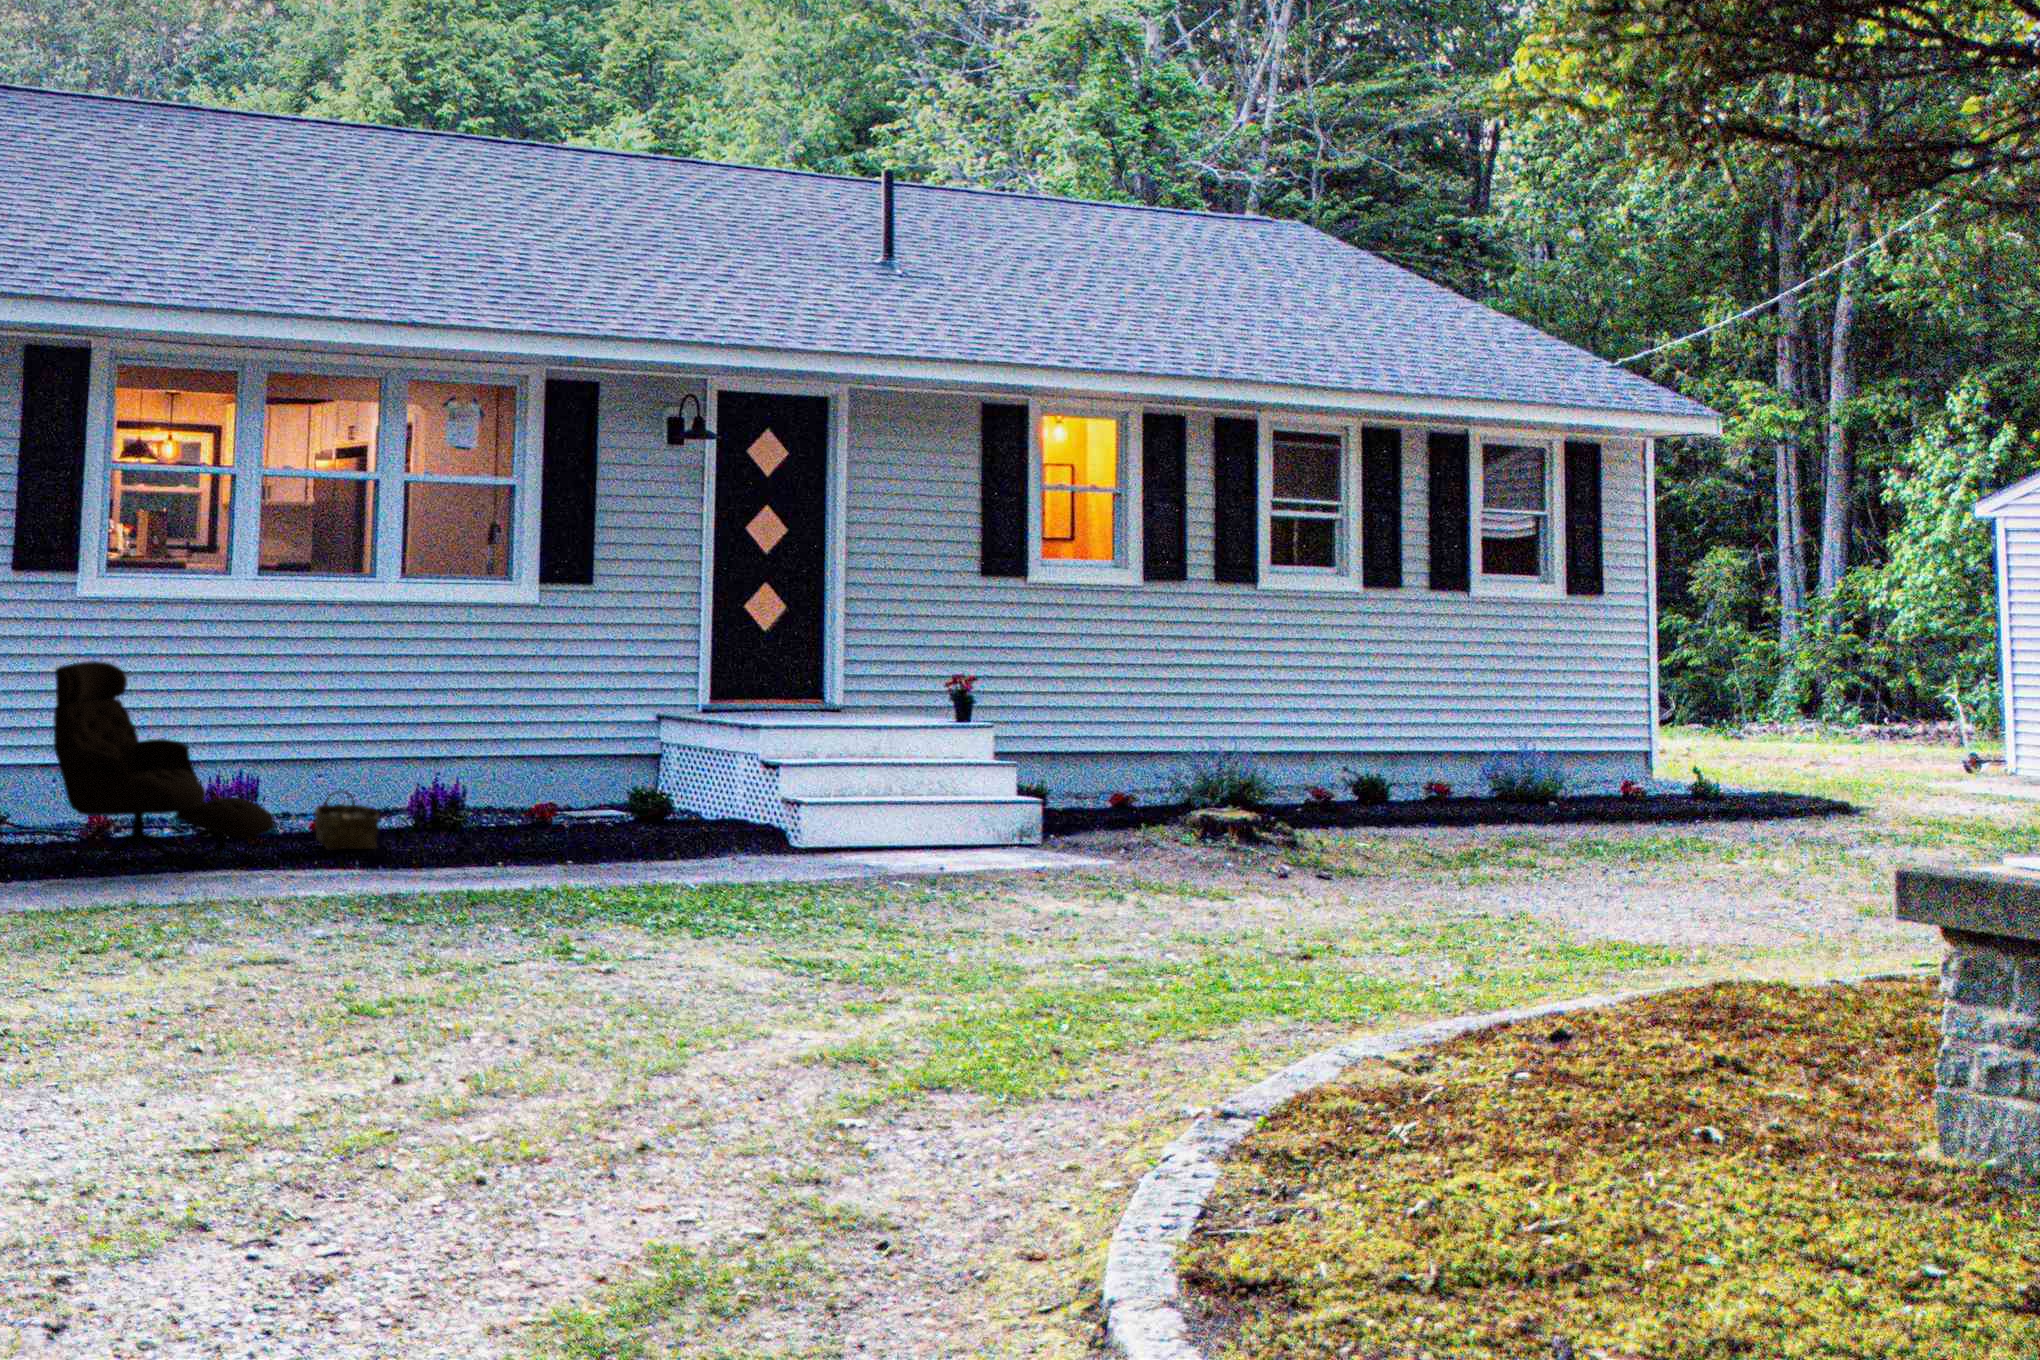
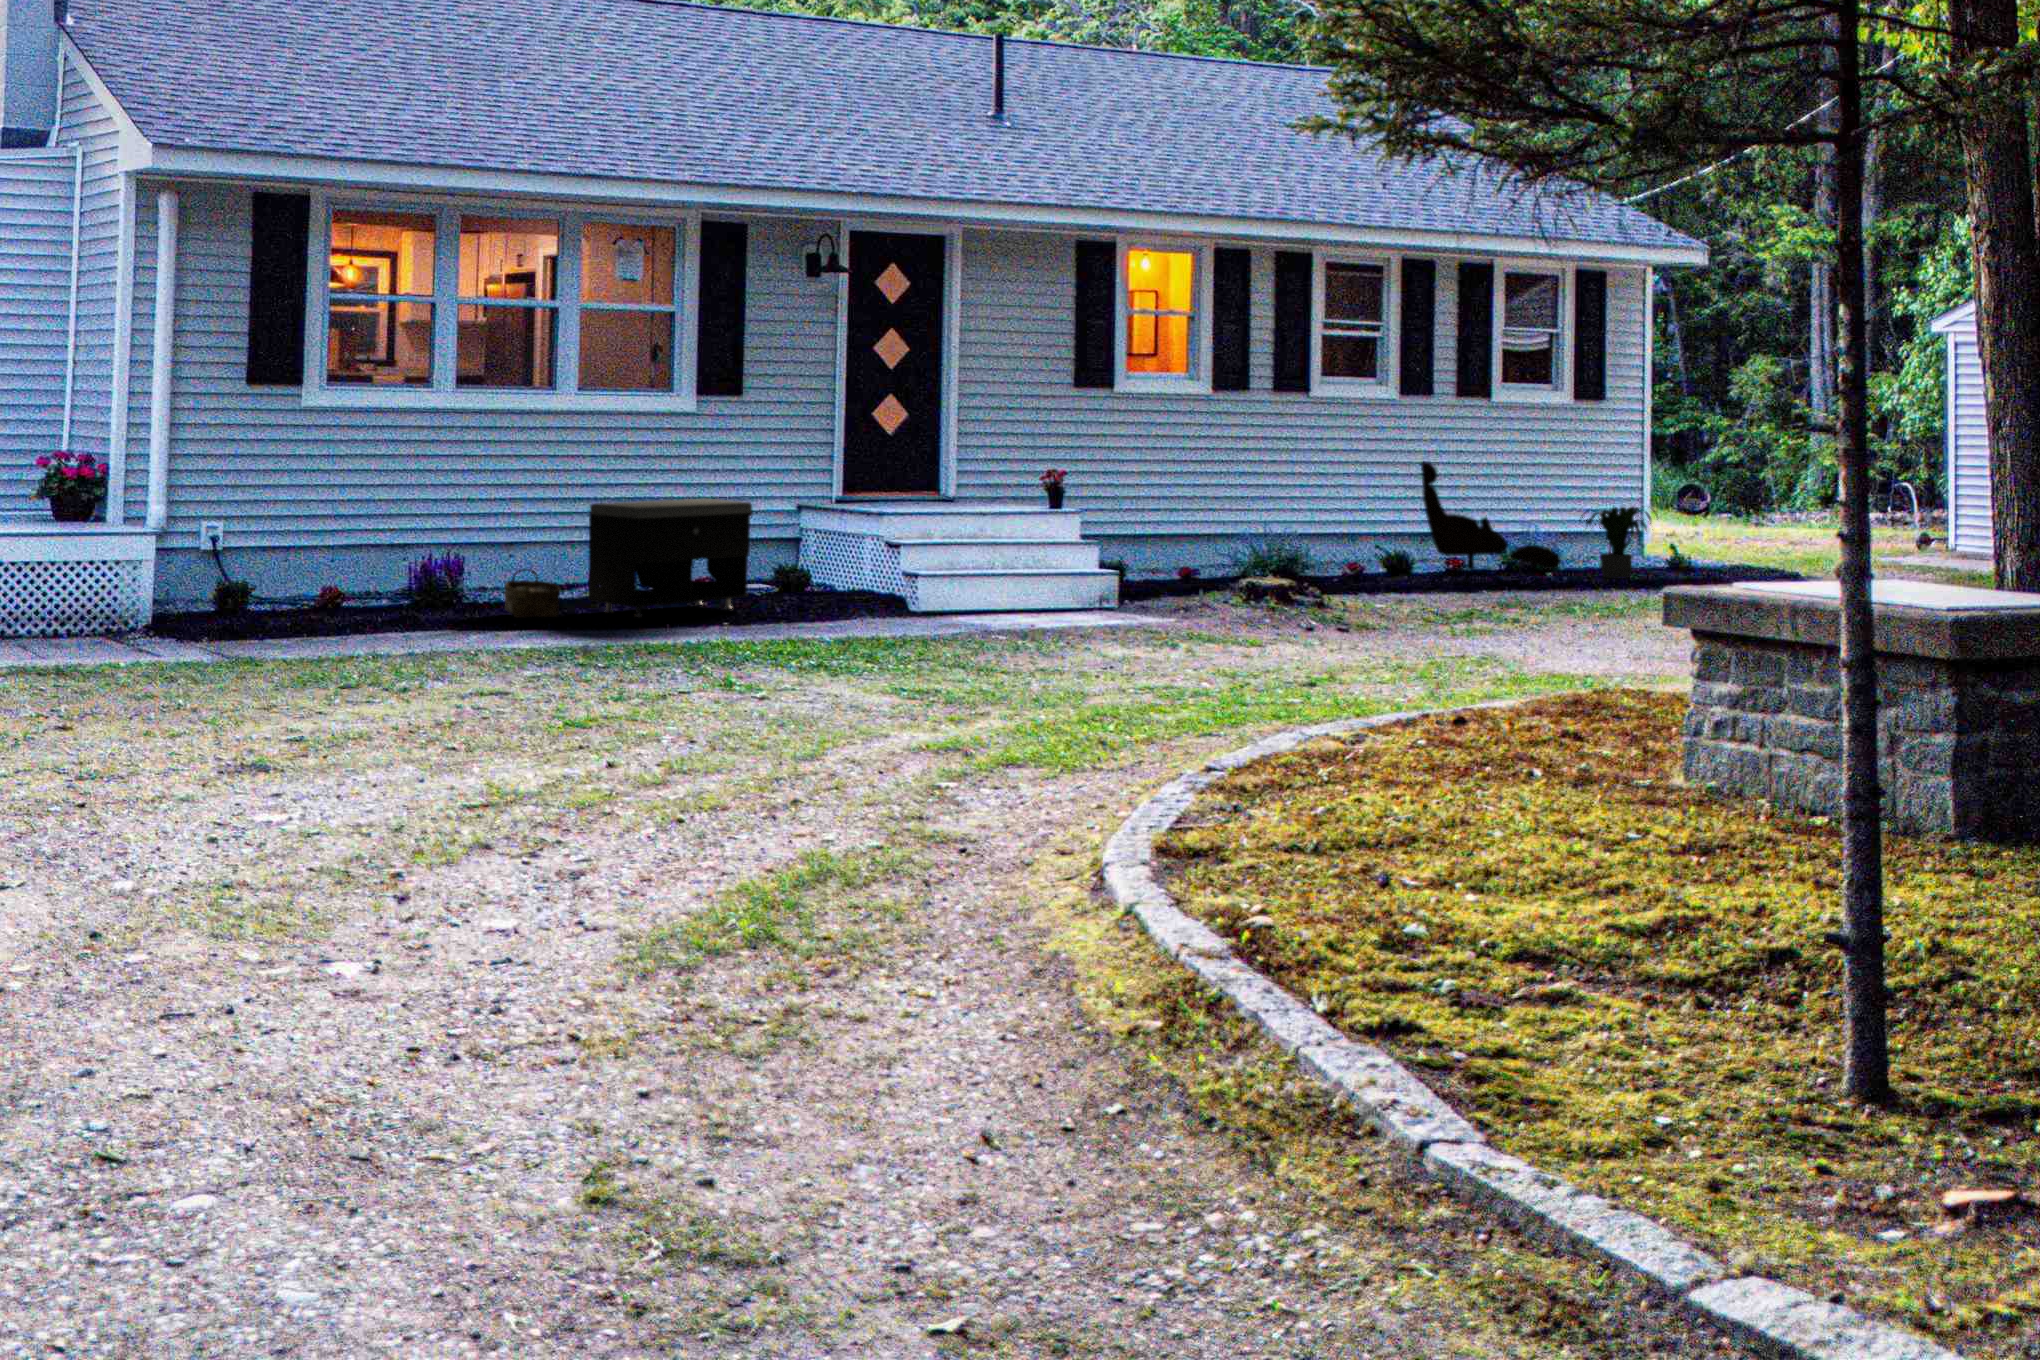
lounge chair: present [54,661,275,868] -> present [1421,462,1561,587]
storage bench: none [413,708,605,850] -> present [588,499,752,617]
potted plant: none [1576,720,1674,807] -> present [1580,507,1658,578]

